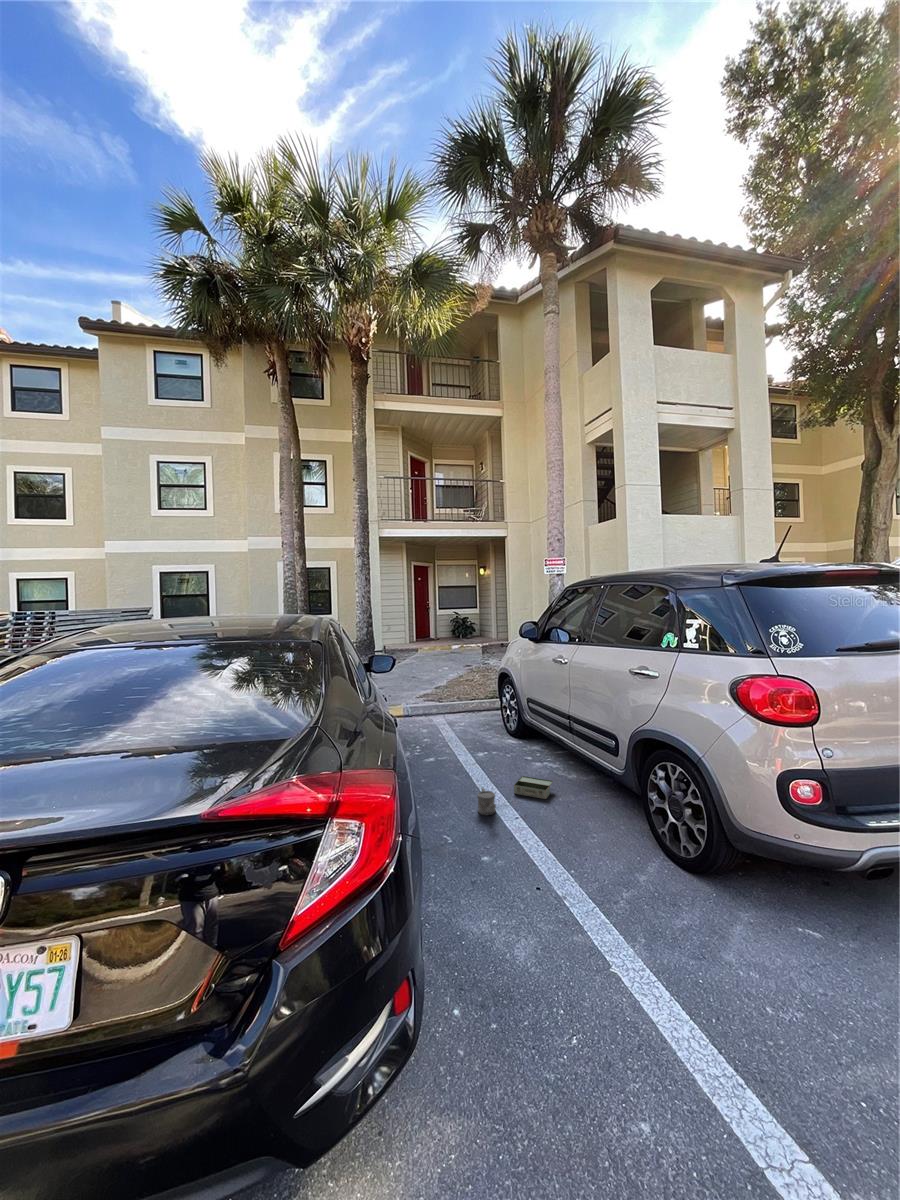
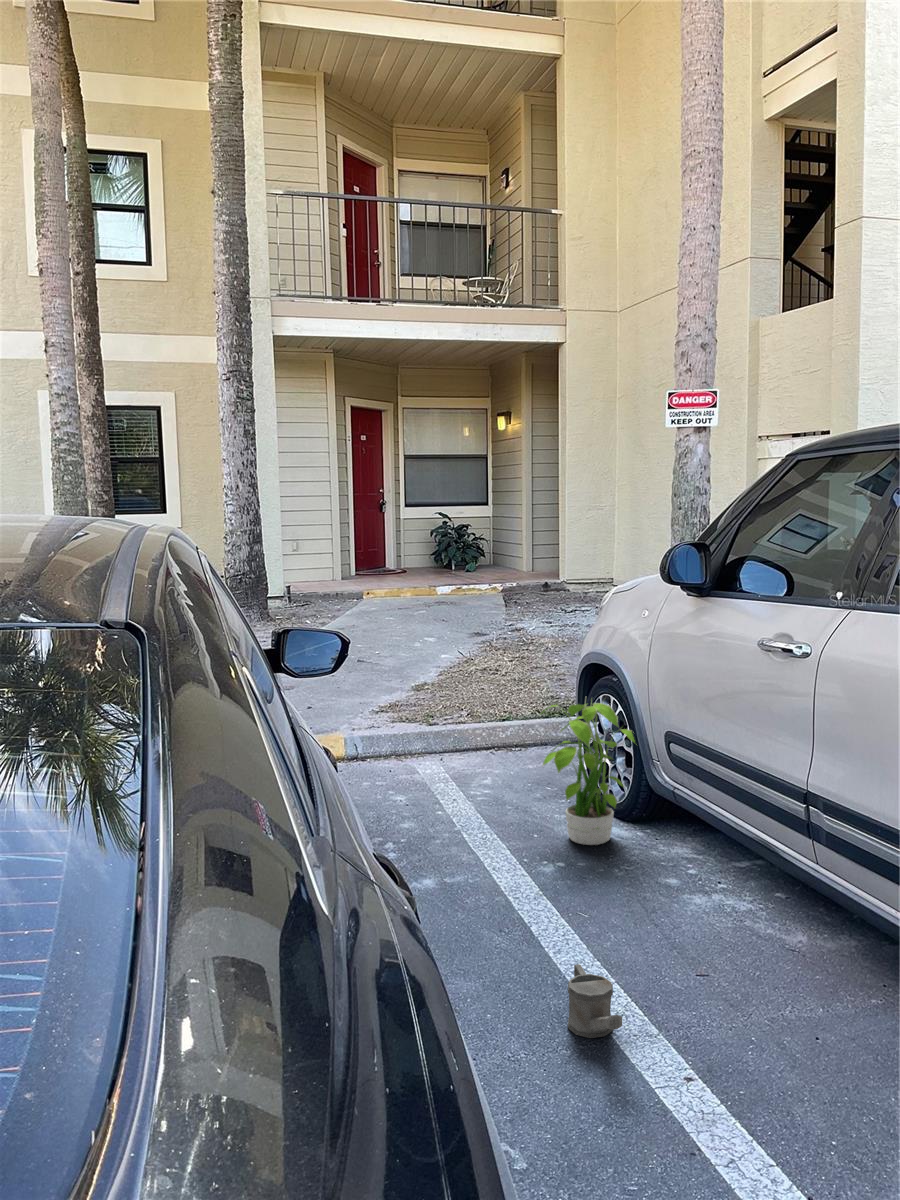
potted plant: none [478,685,519,748] -> present [539,703,635,845]
toolbox: present [514,776,553,799] -> none [650,928,746,990]

